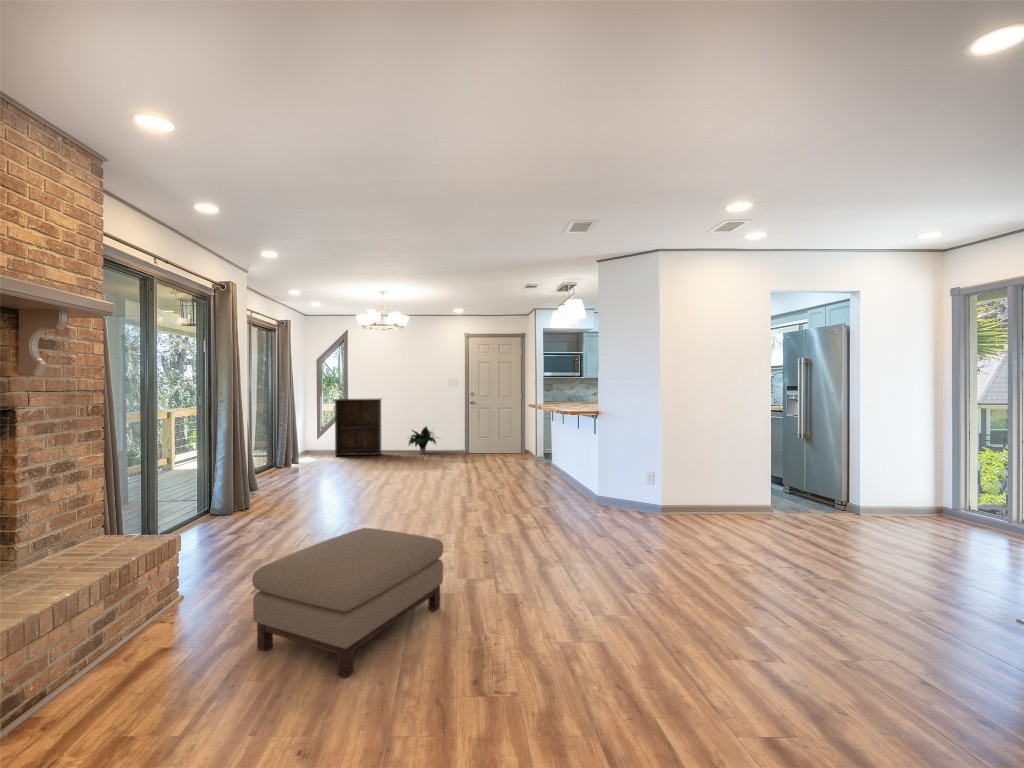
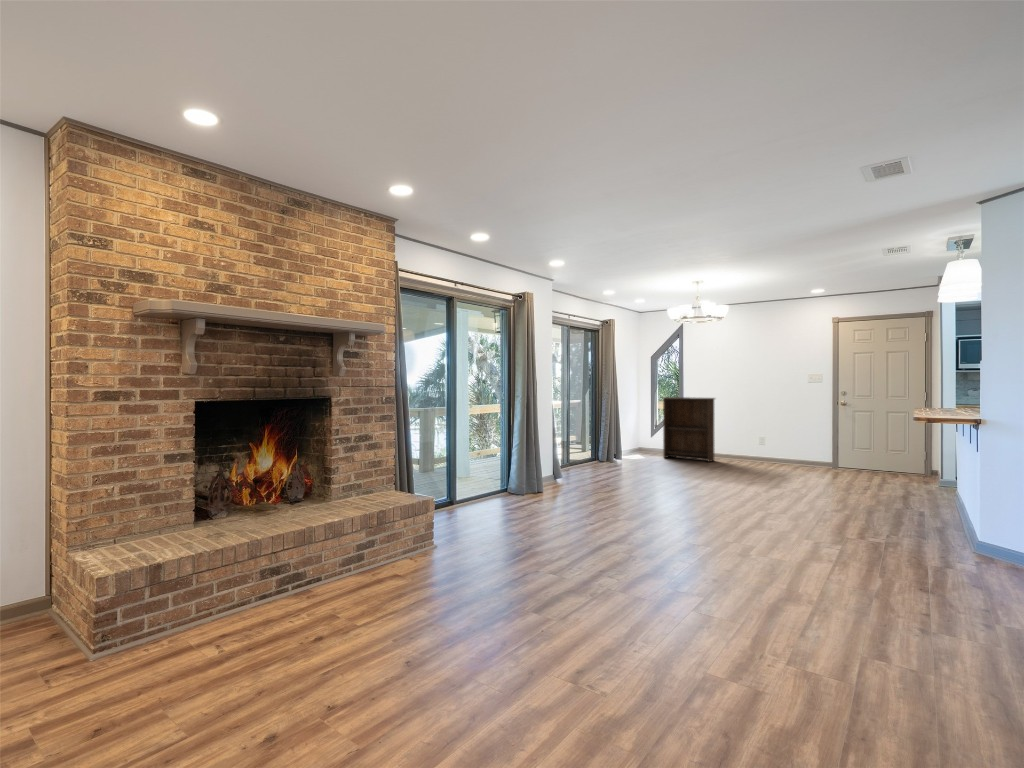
potted plant: present [409,426,436,454] -> none [744,432,791,466]
ottoman: present [252,528,444,678] -> none [423,521,585,639]

